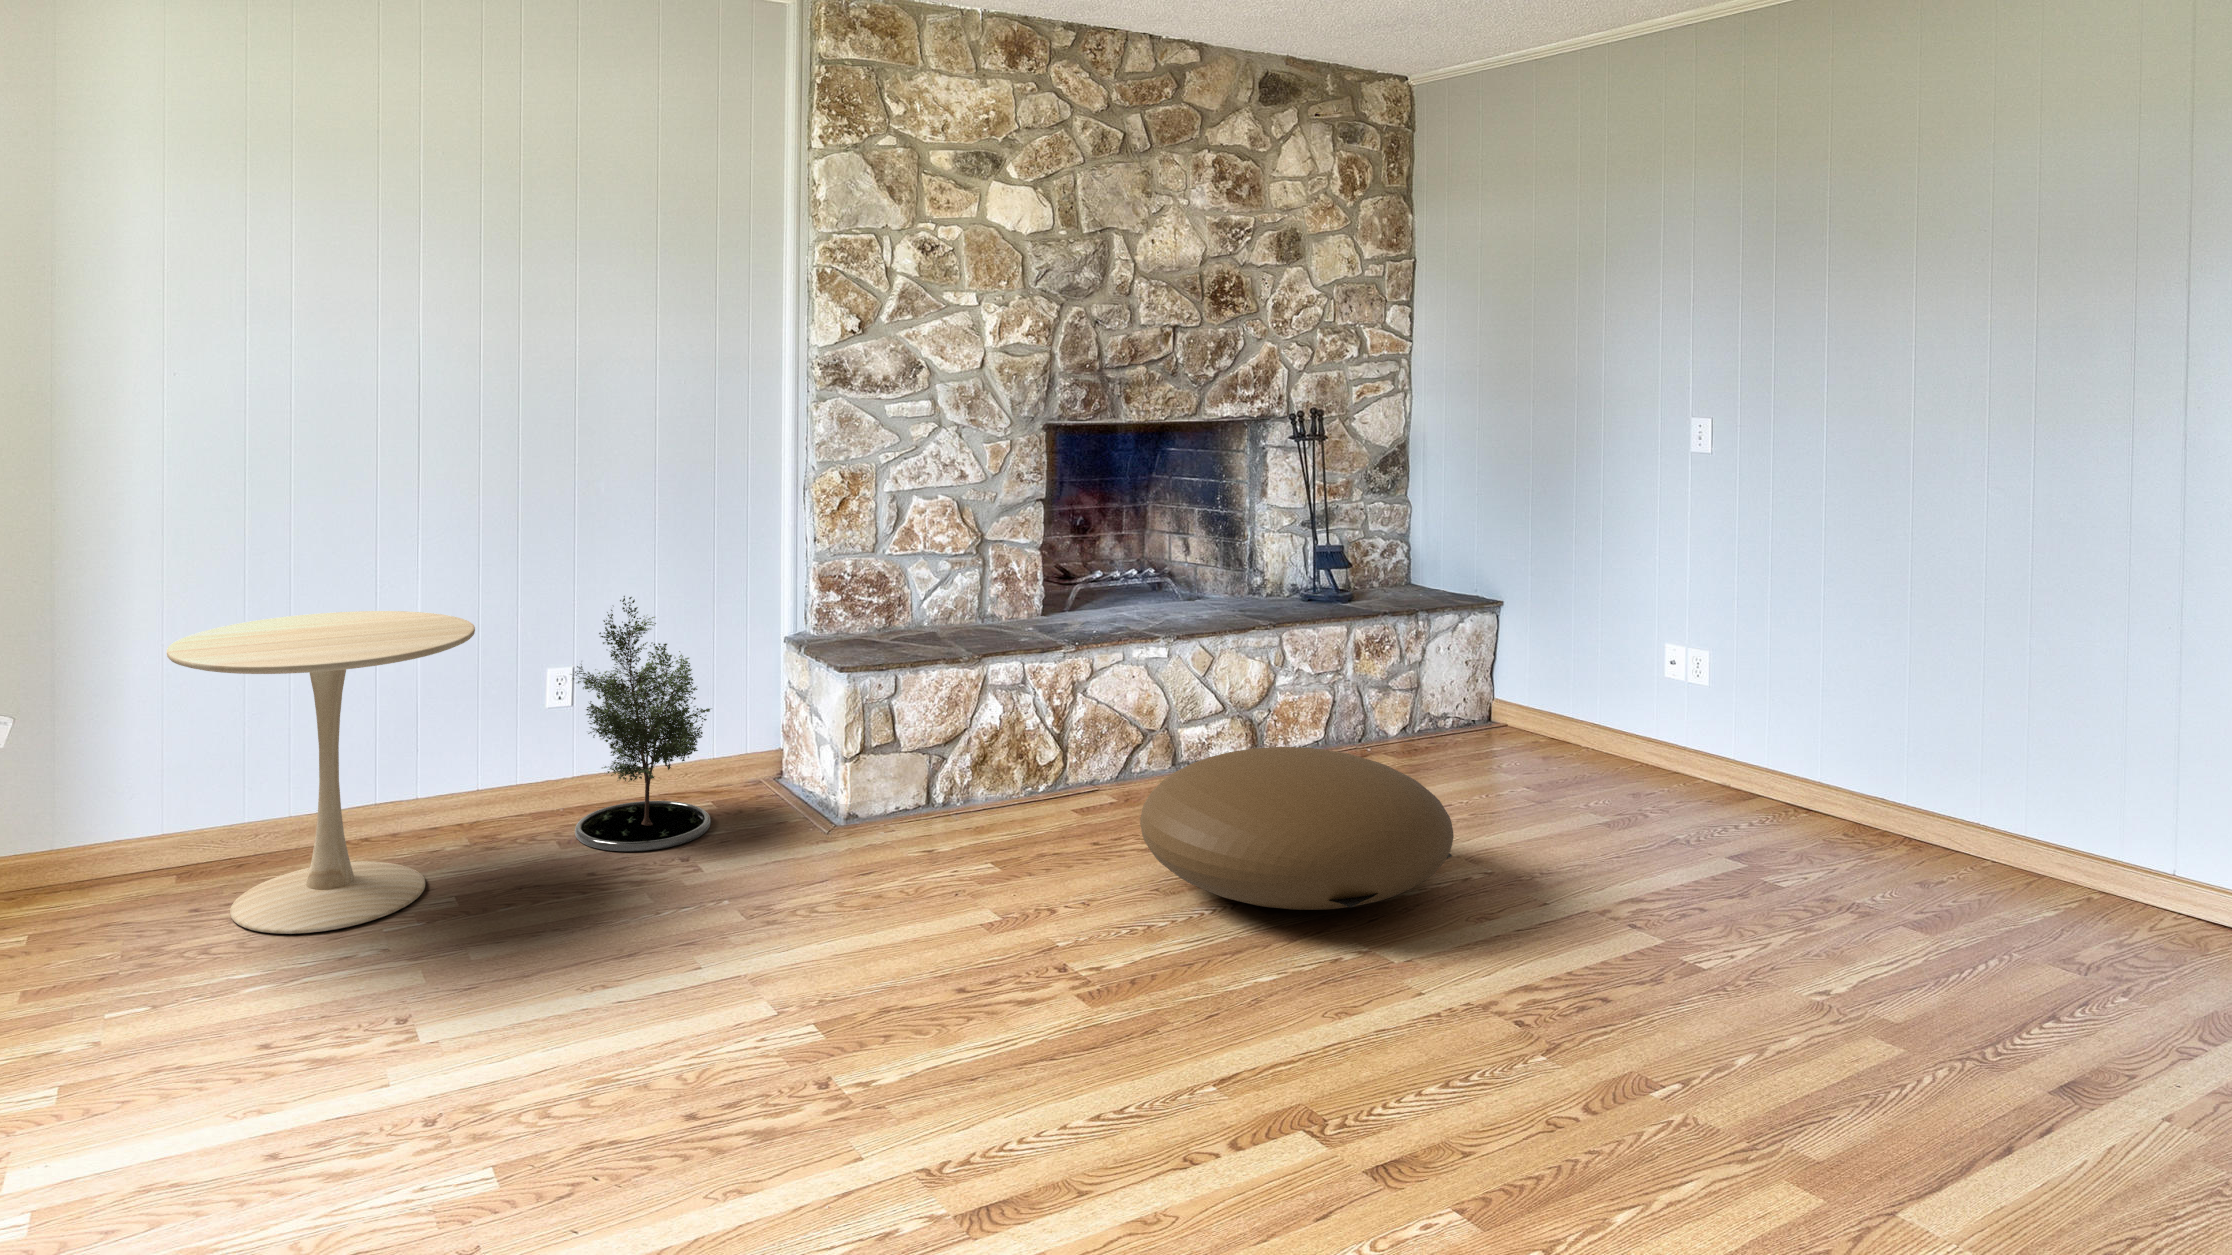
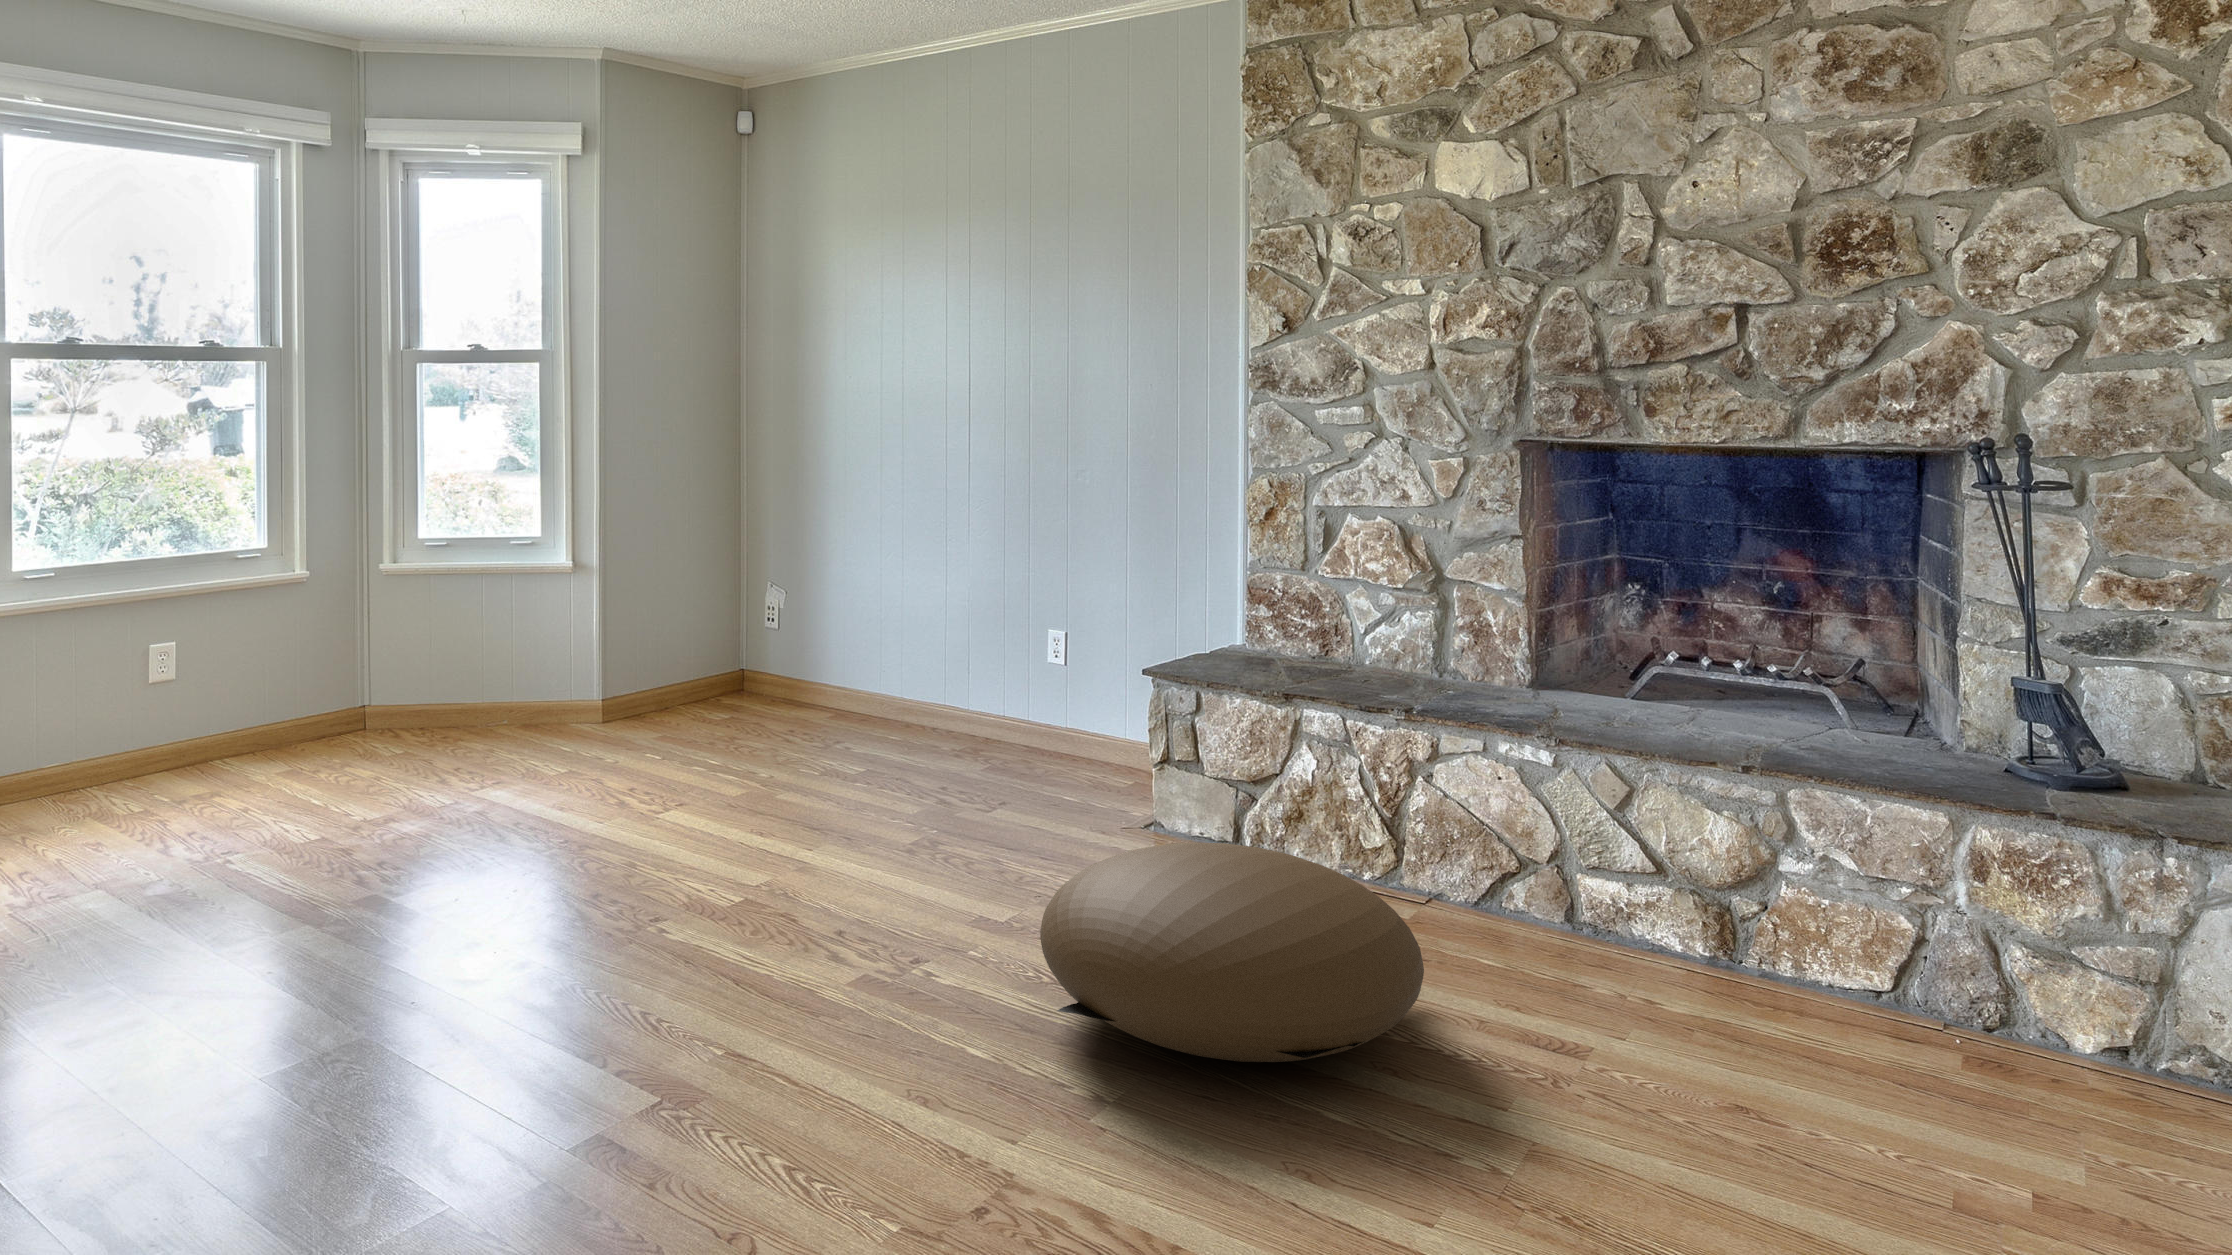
potted tree: present [572,596,711,852] -> none [981,570,1127,795]
side table: present [167,611,475,934] -> none [745,551,941,764]

